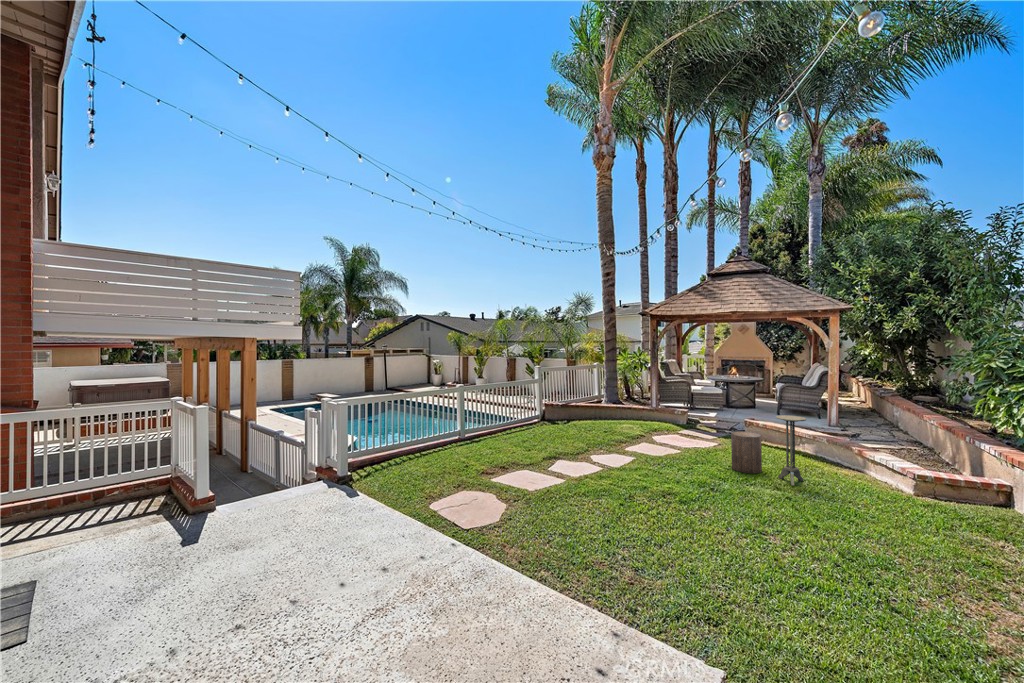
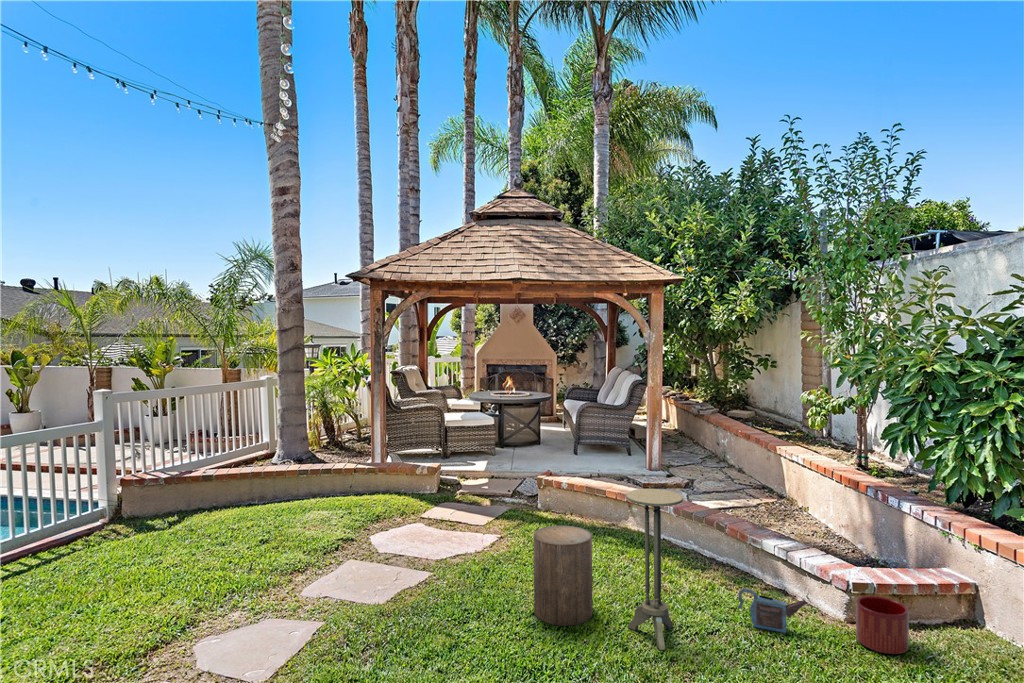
watering can: none [842,468,882,491] -> present [738,588,808,633]
planter: none [912,479,944,506] -> present [856,596,909,654]

